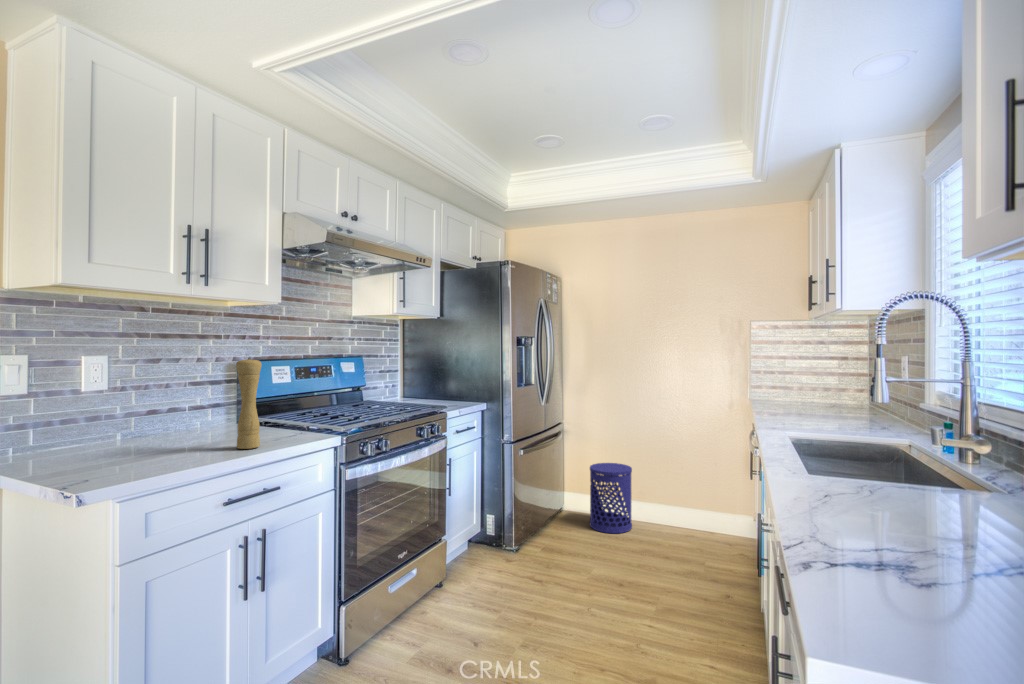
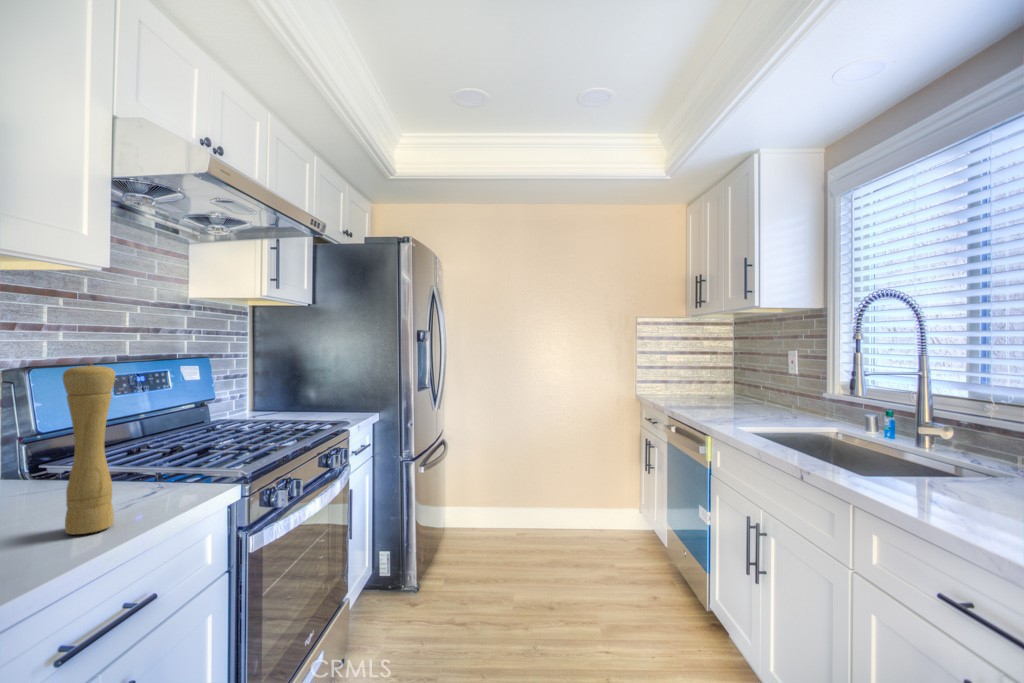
waste bin: present [590,463,632,533] -> none [486,472,533,553]

